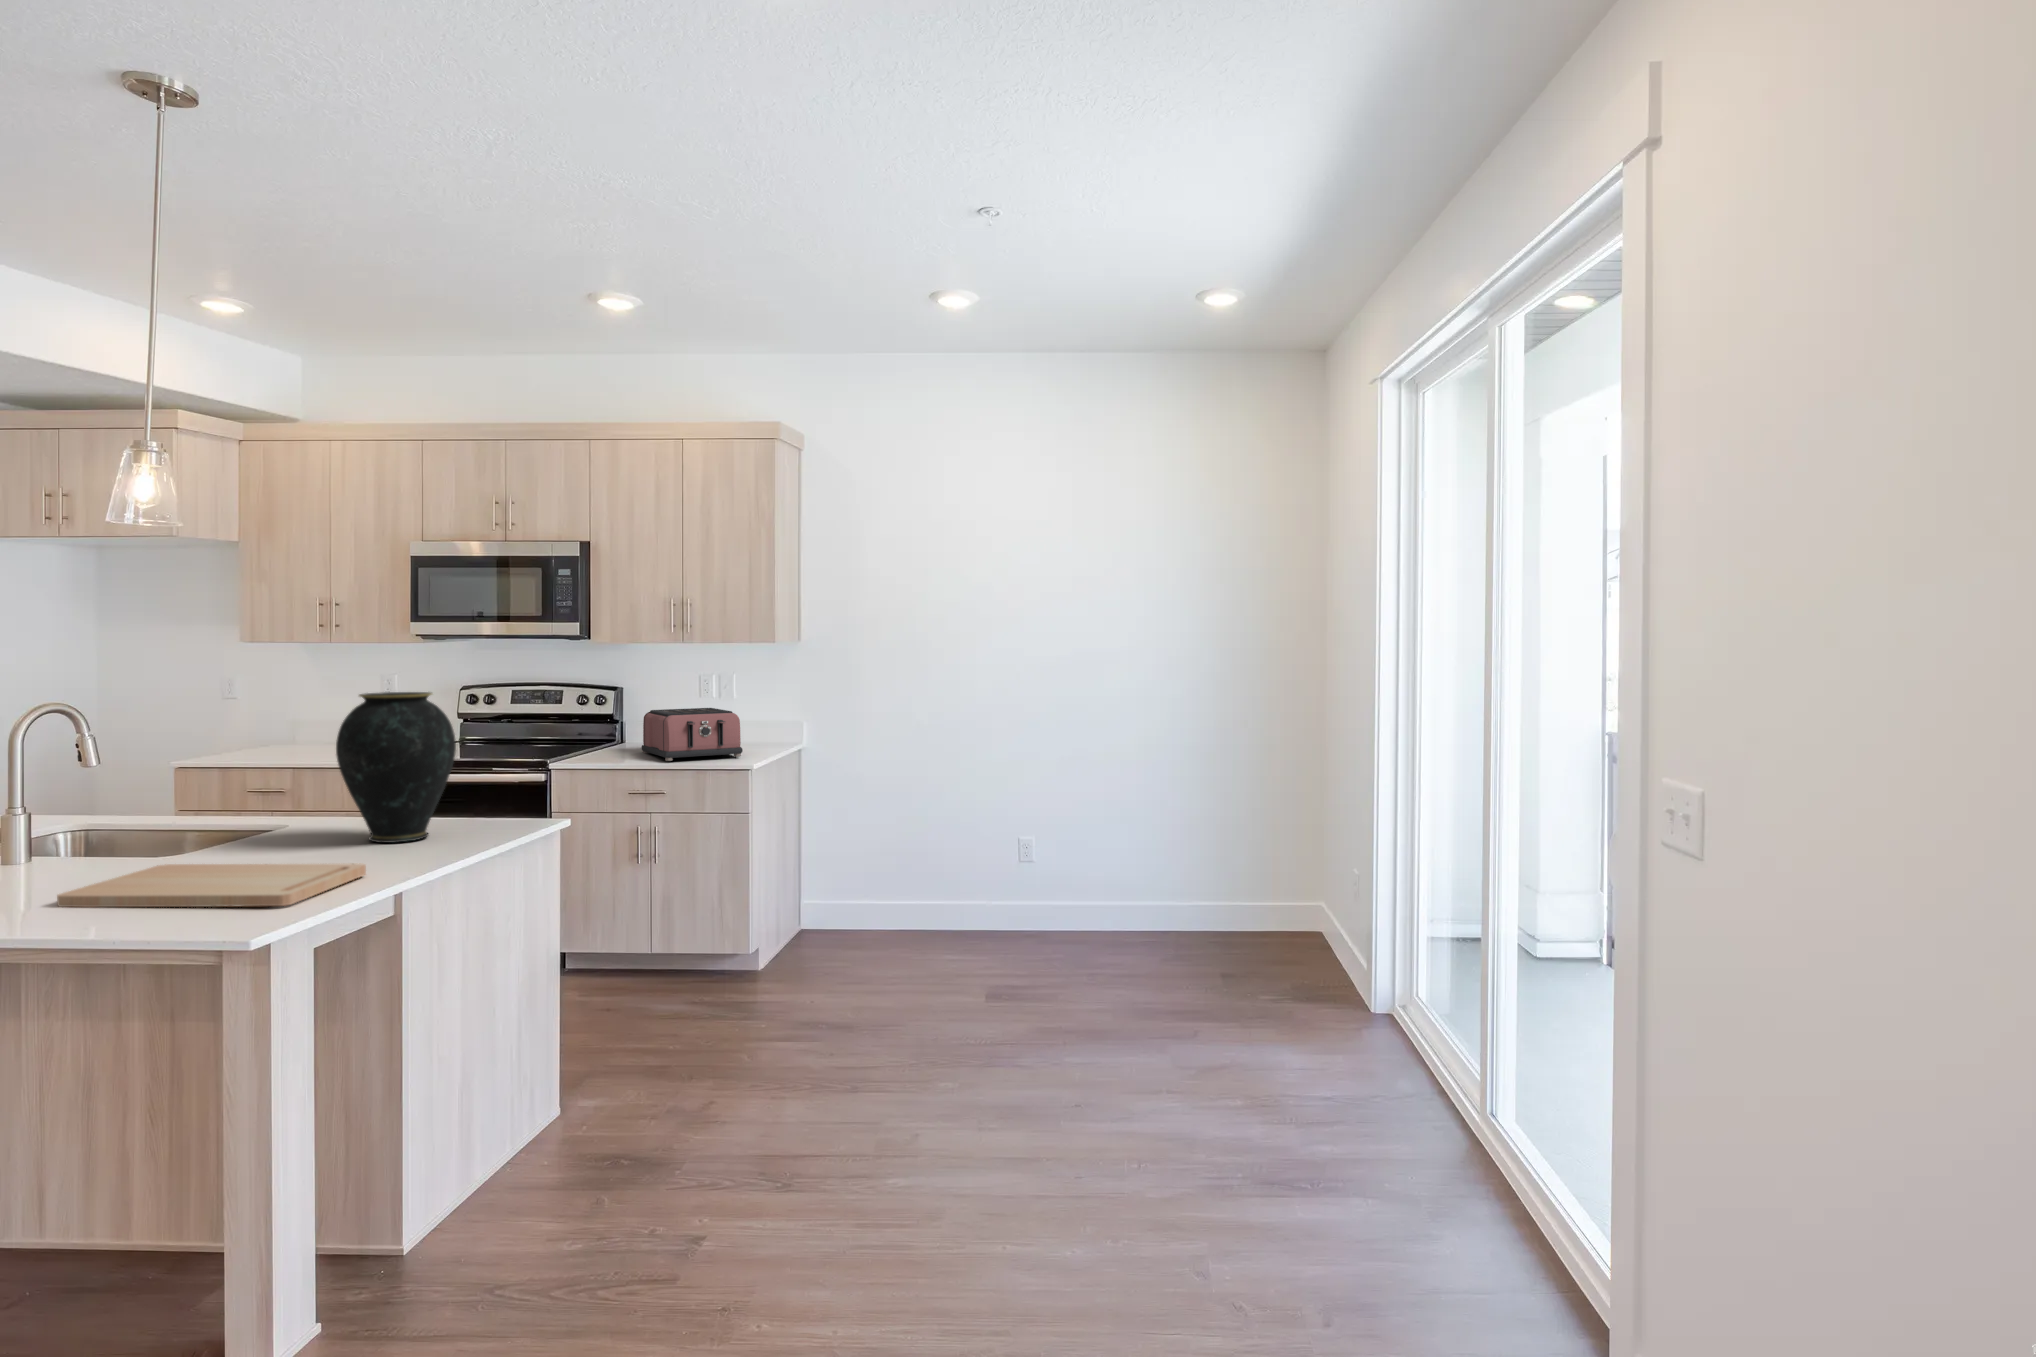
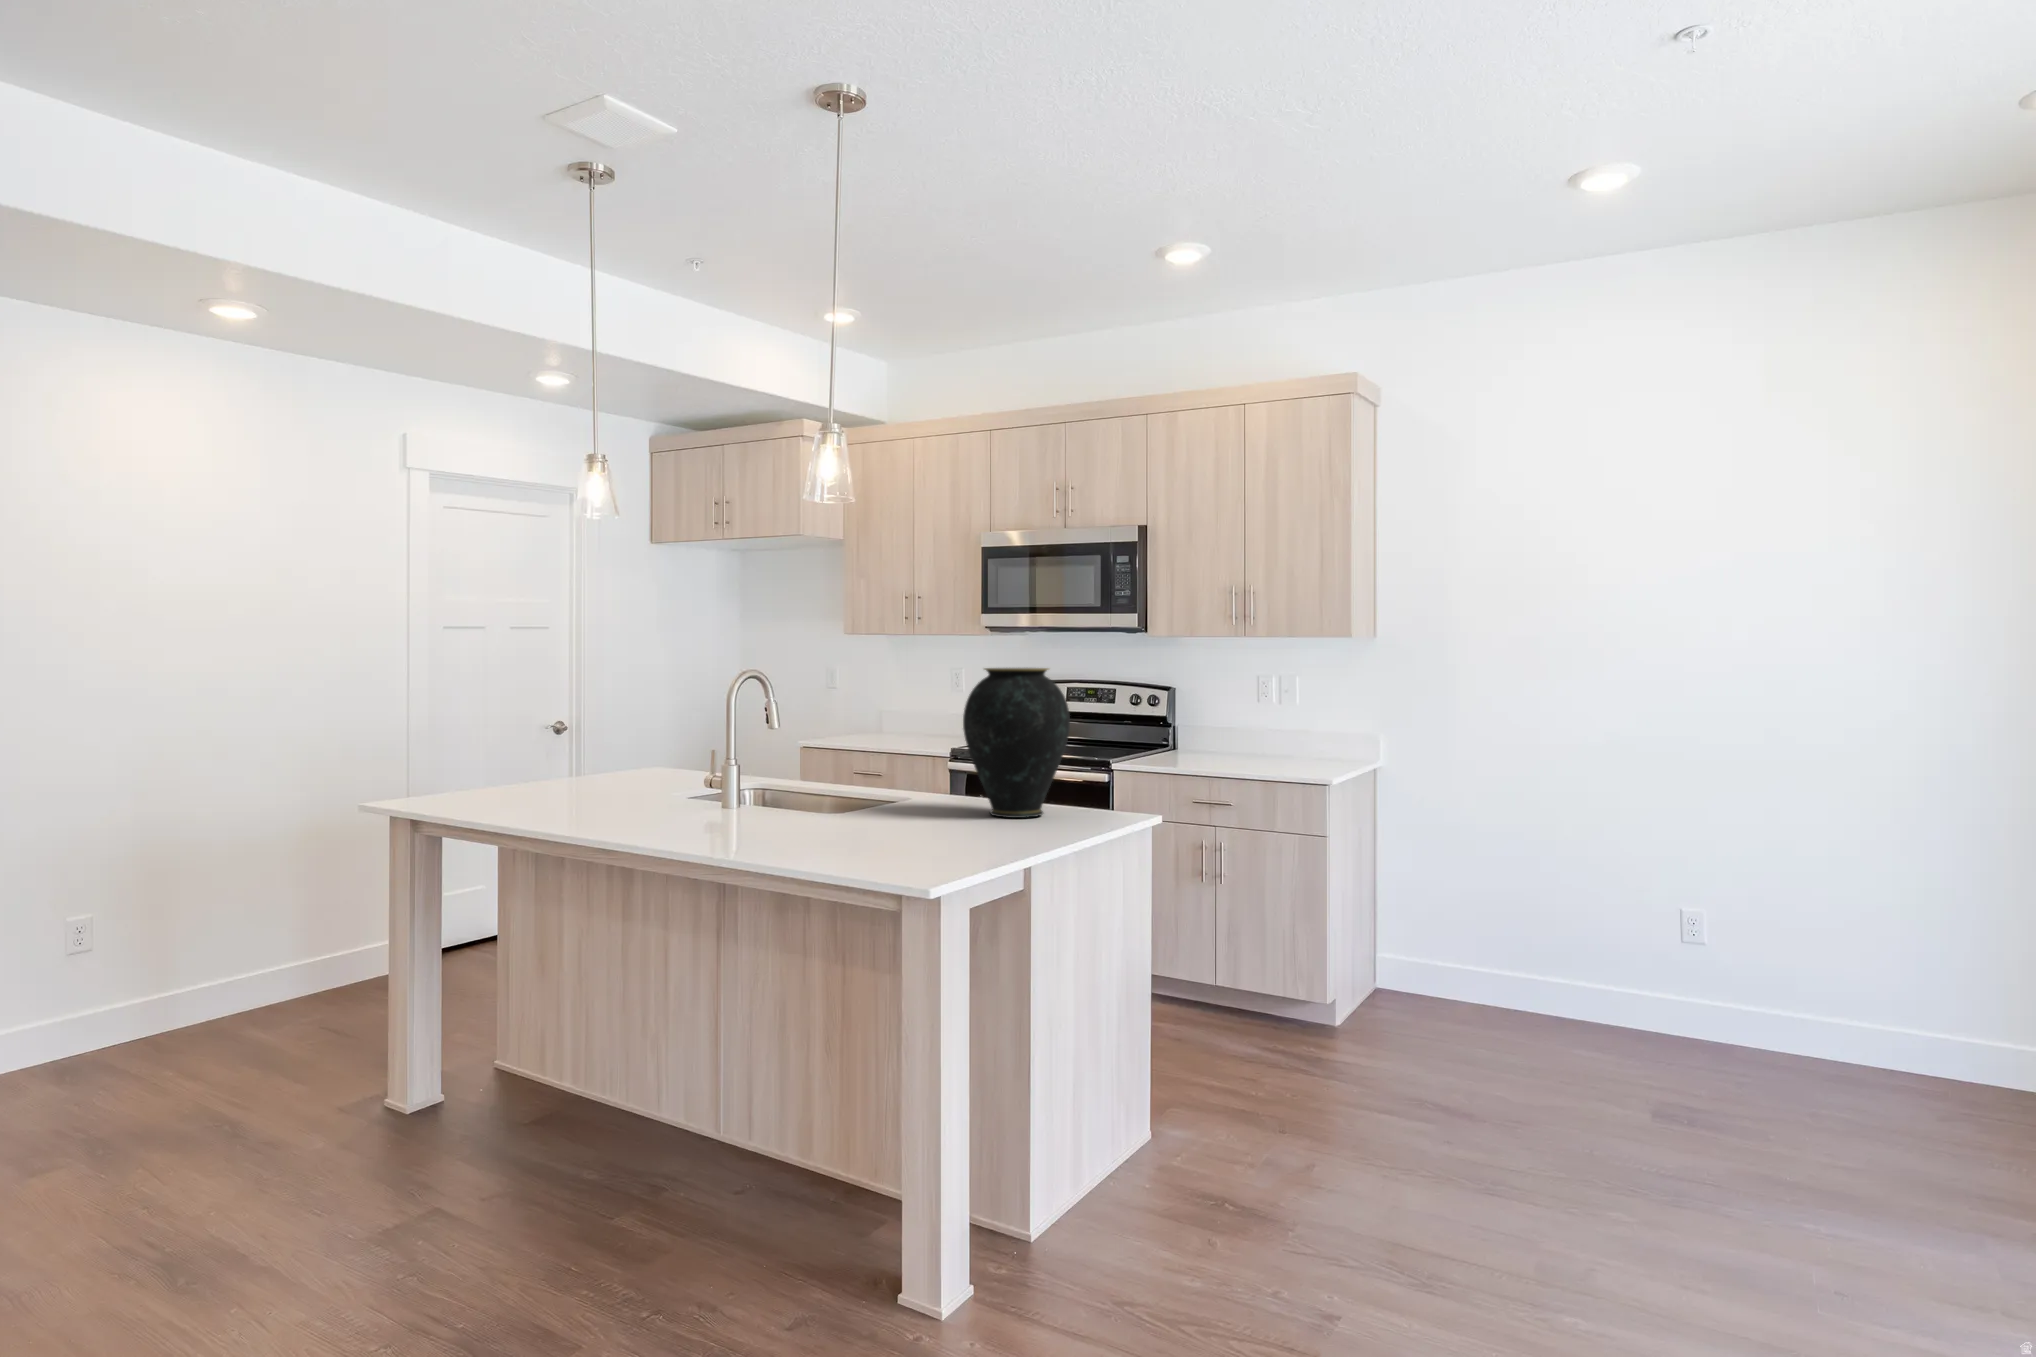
toaster: present [641,708,743,761] -> none [1201,708,1313,762]
cutting board: present [57,864,366,907] -> none [762,822,1009,862]

